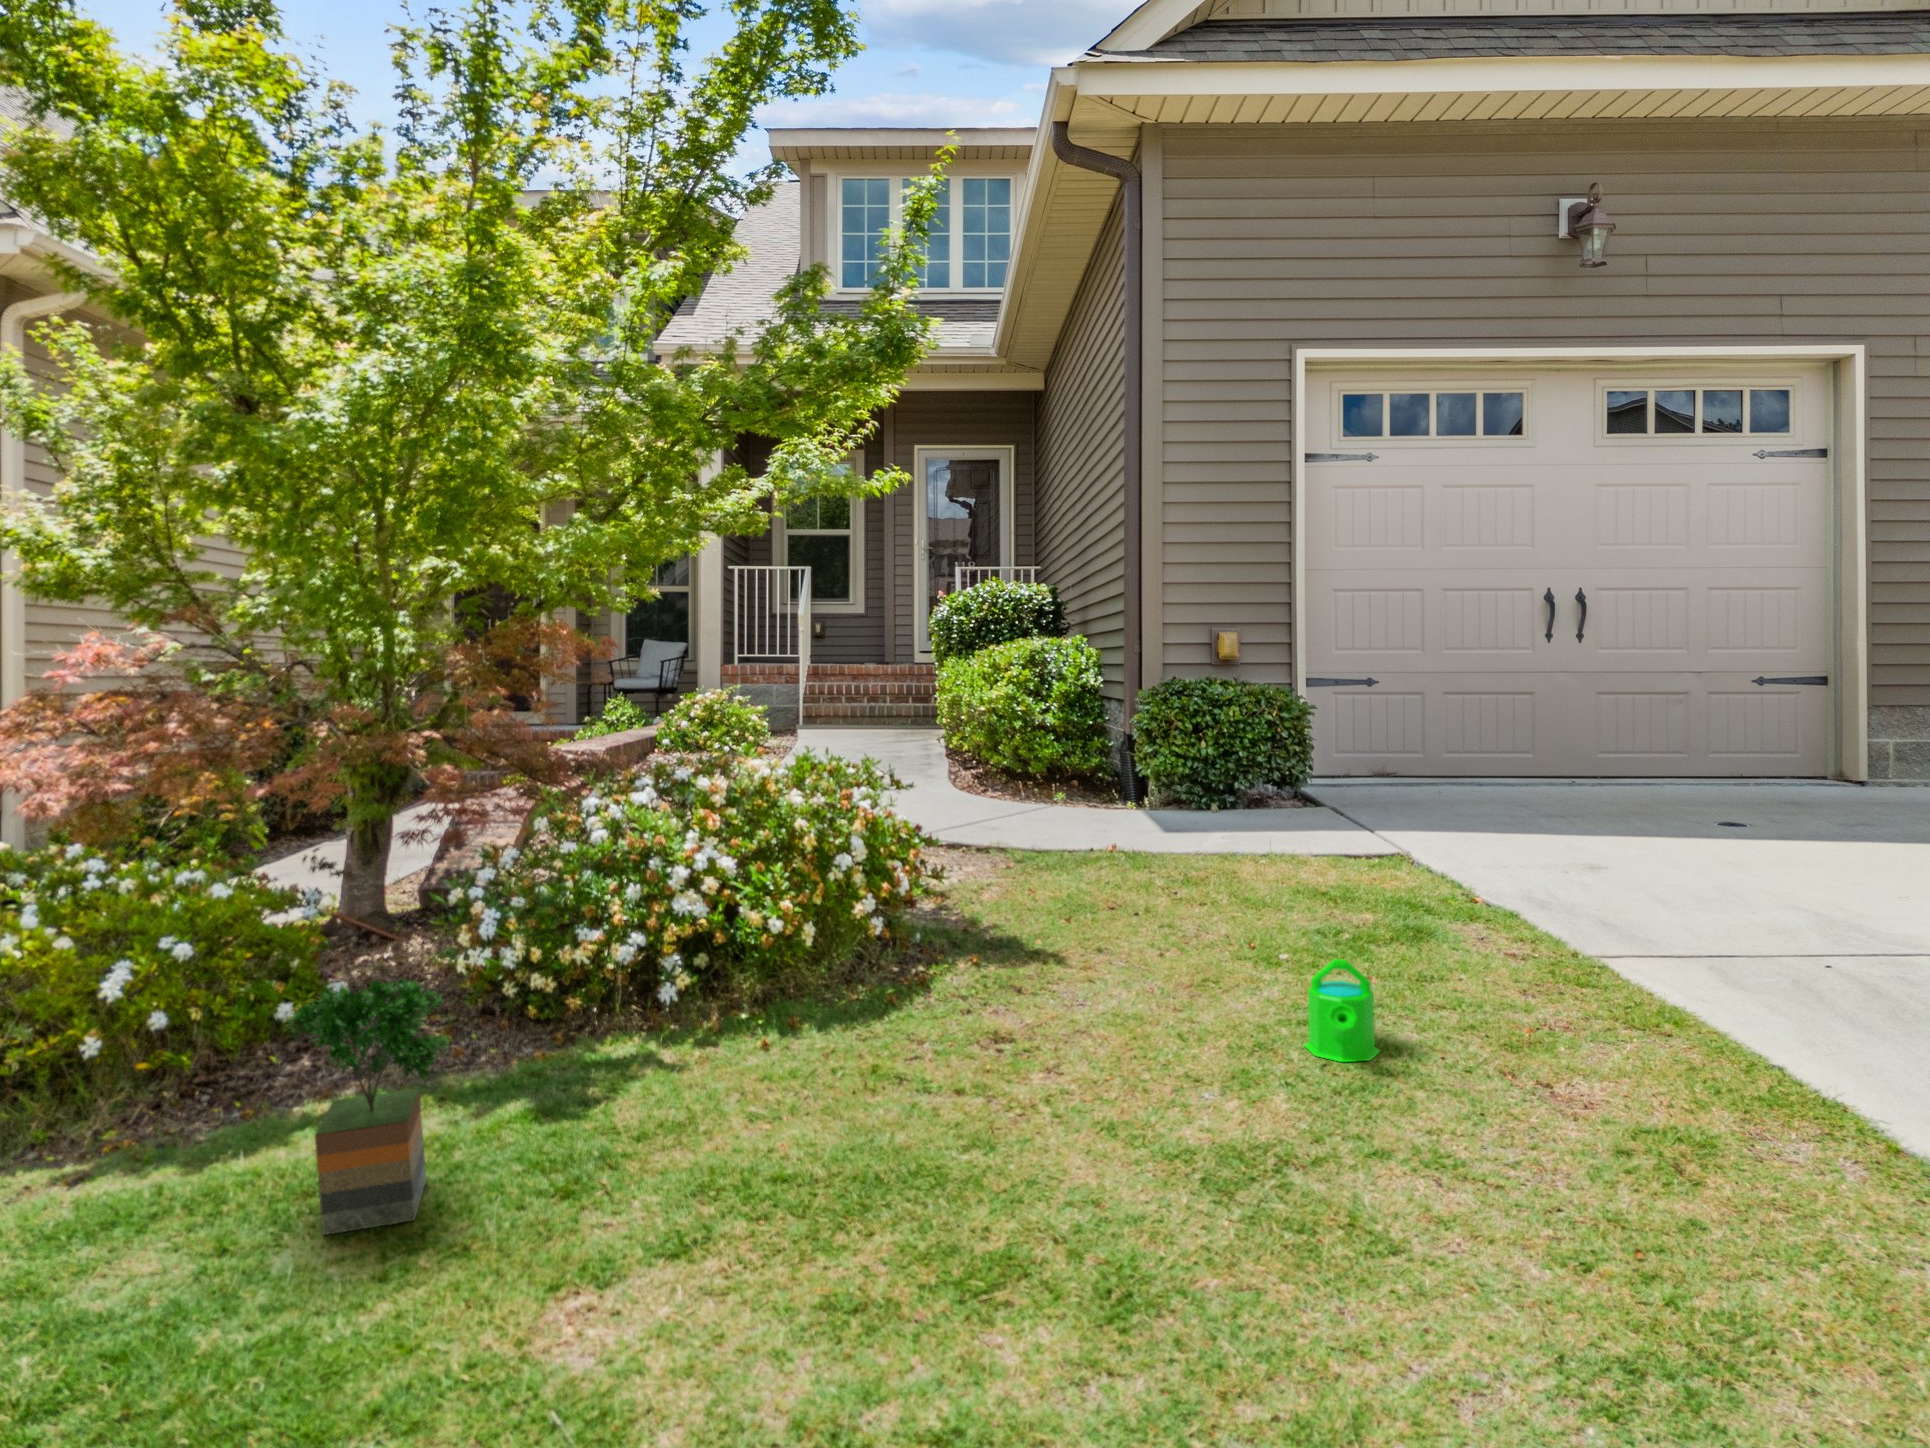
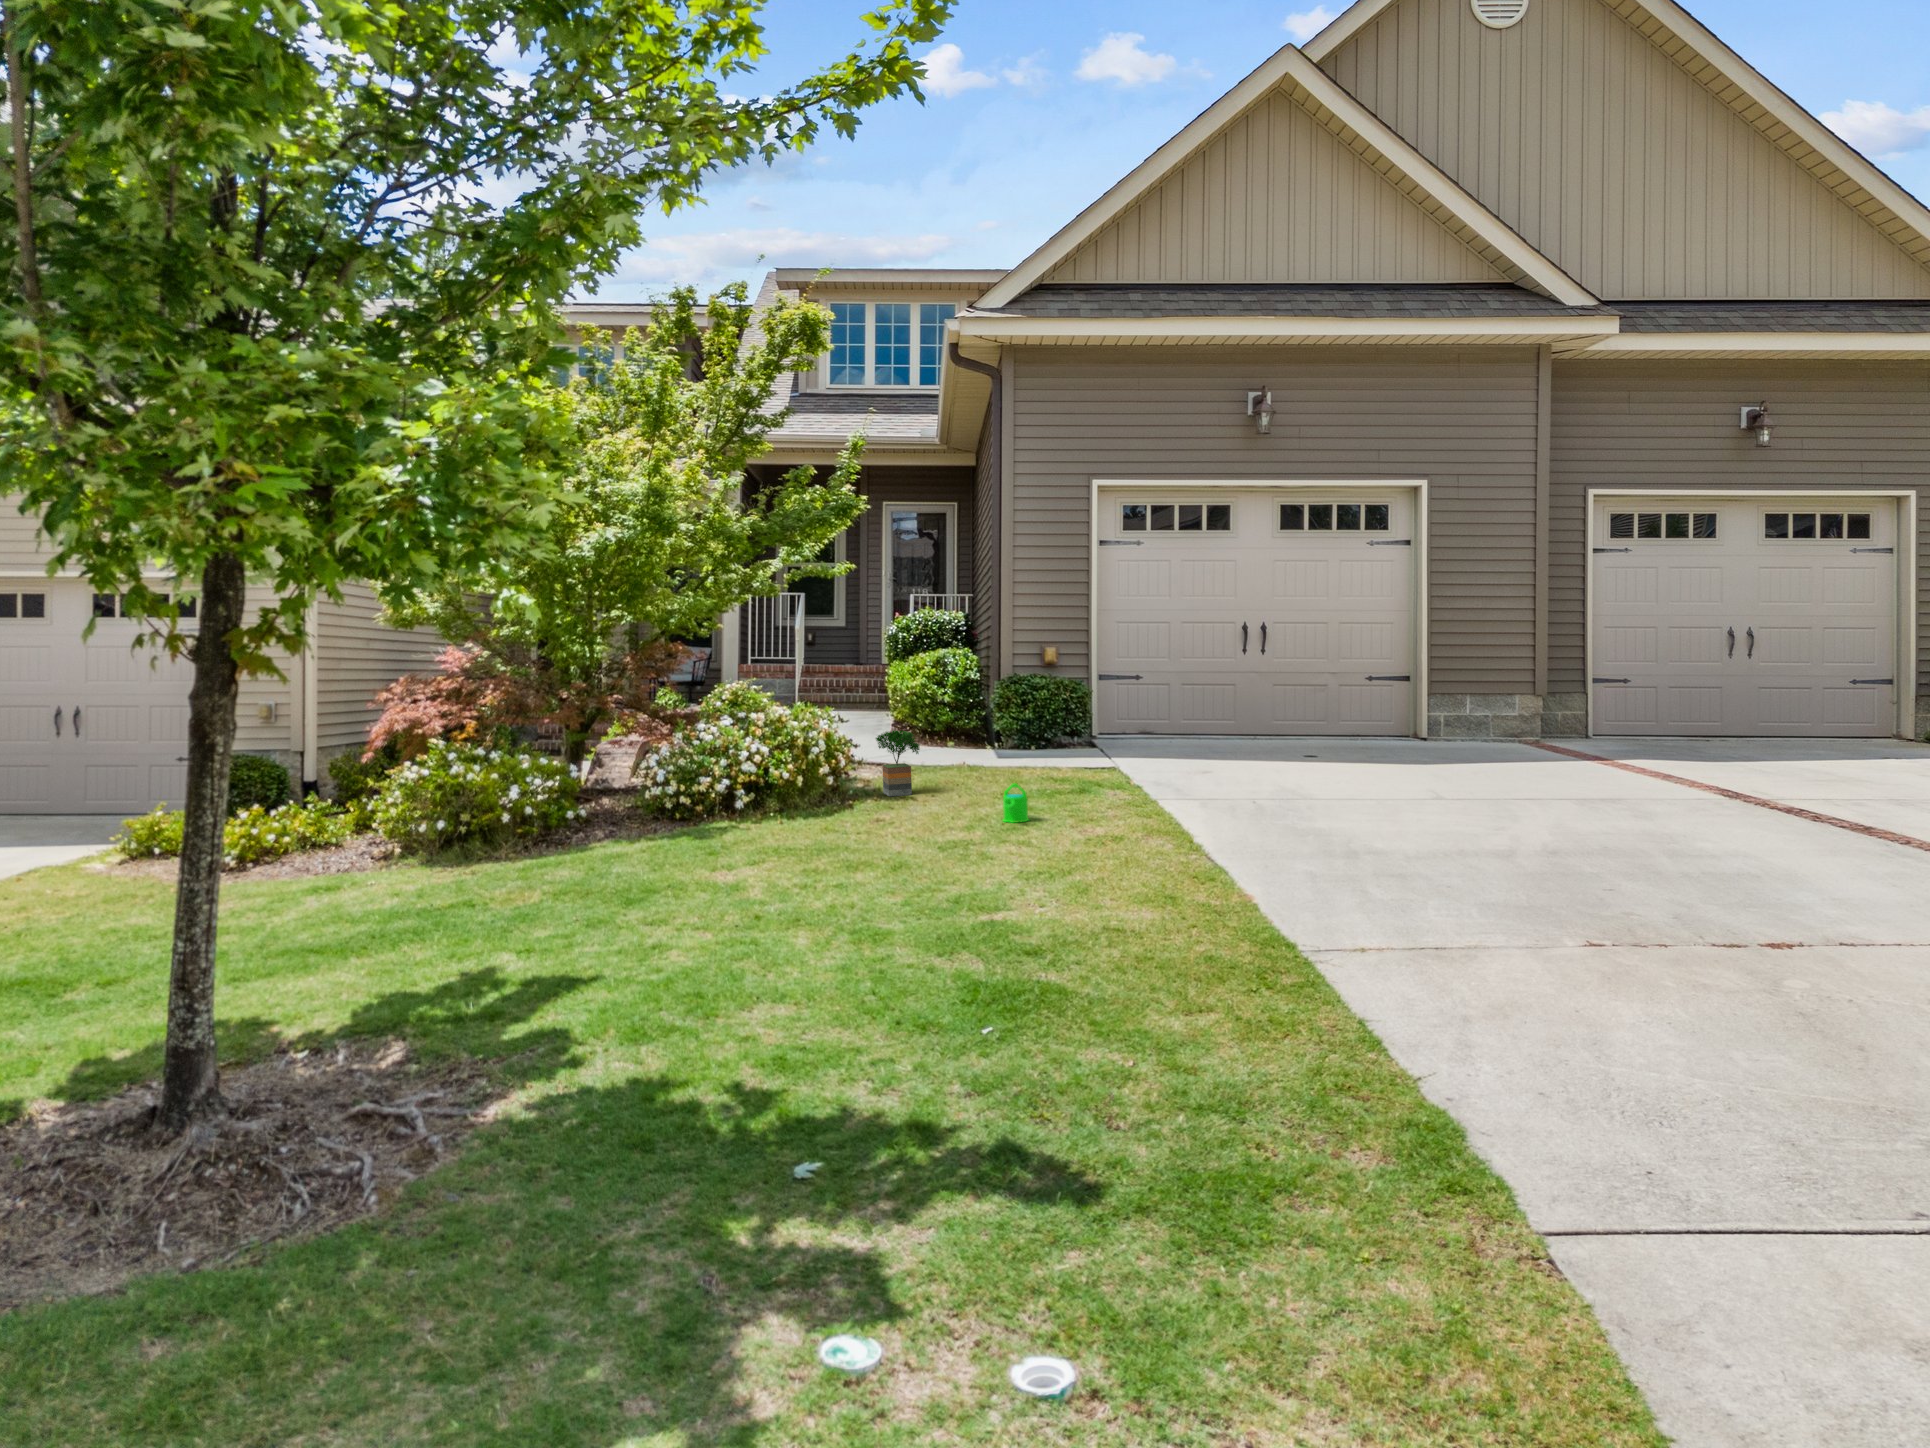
potted tree: present [287,978,448,1235] -> present [876,730,920,796]

